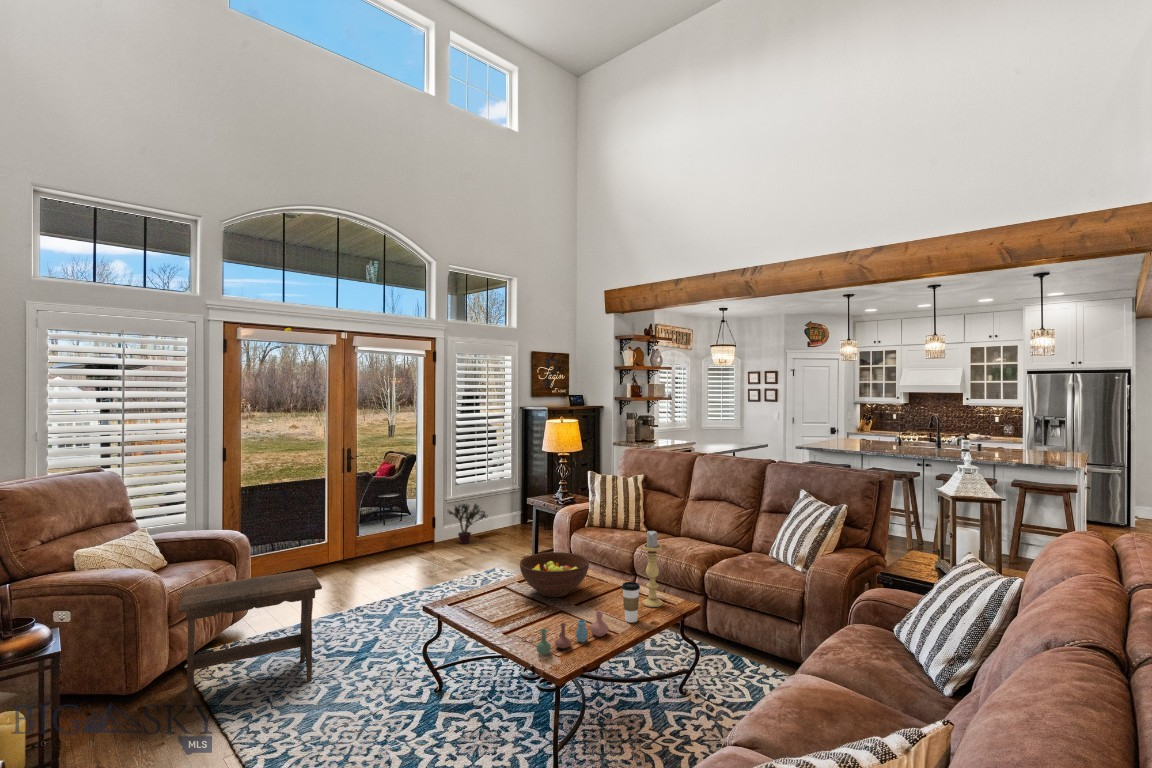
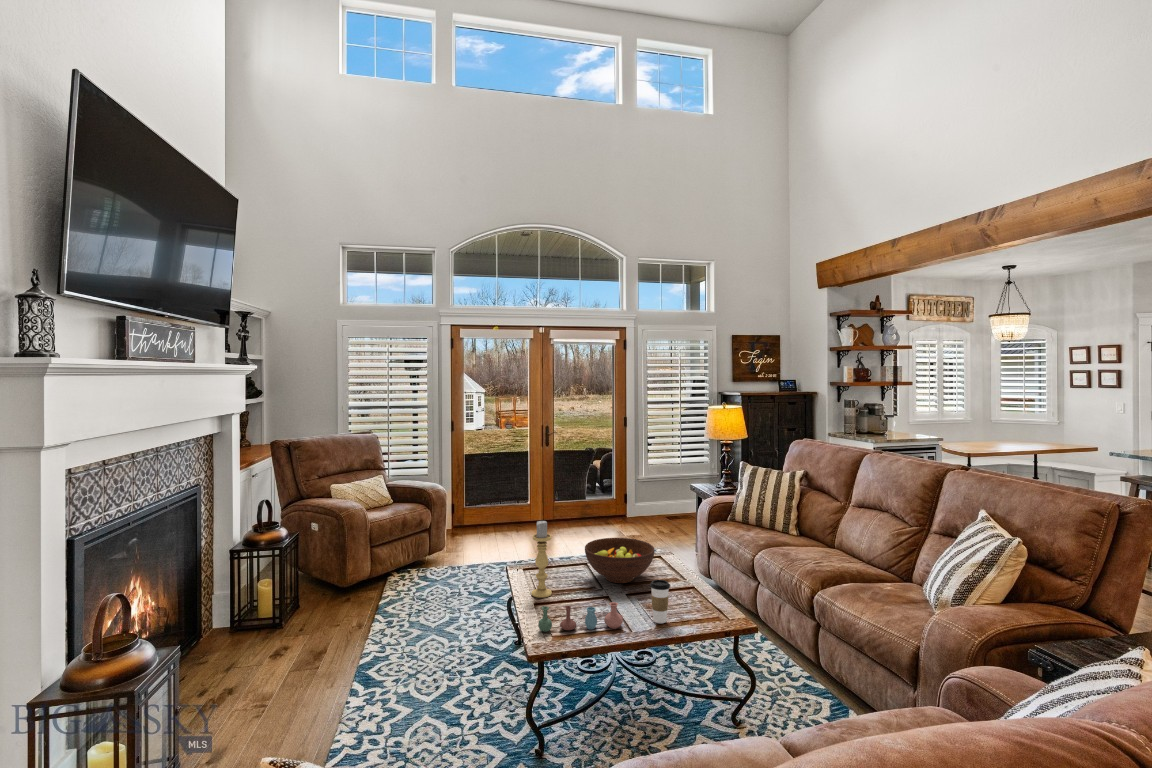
potted plant: present [448,504,488,544] -> none [635,483,674,523]
candle holder: present [643,531,663,607] -> present [532,521,552,598]
footstool: present [178,569,322,711] -> none [352,522,459,612]

